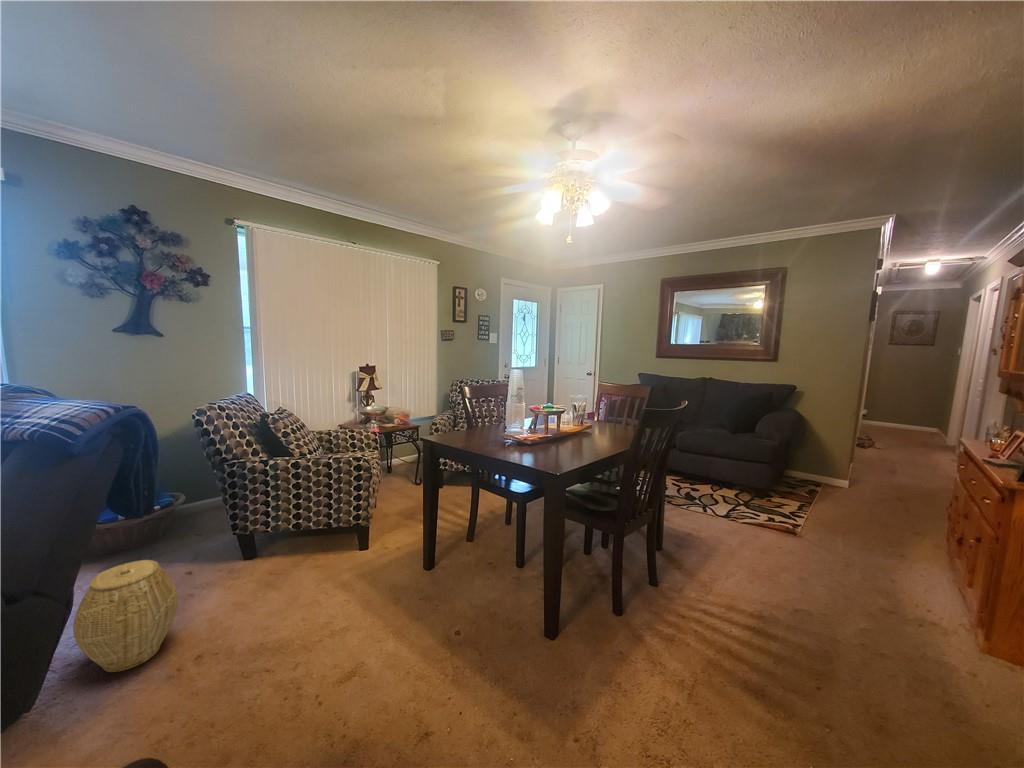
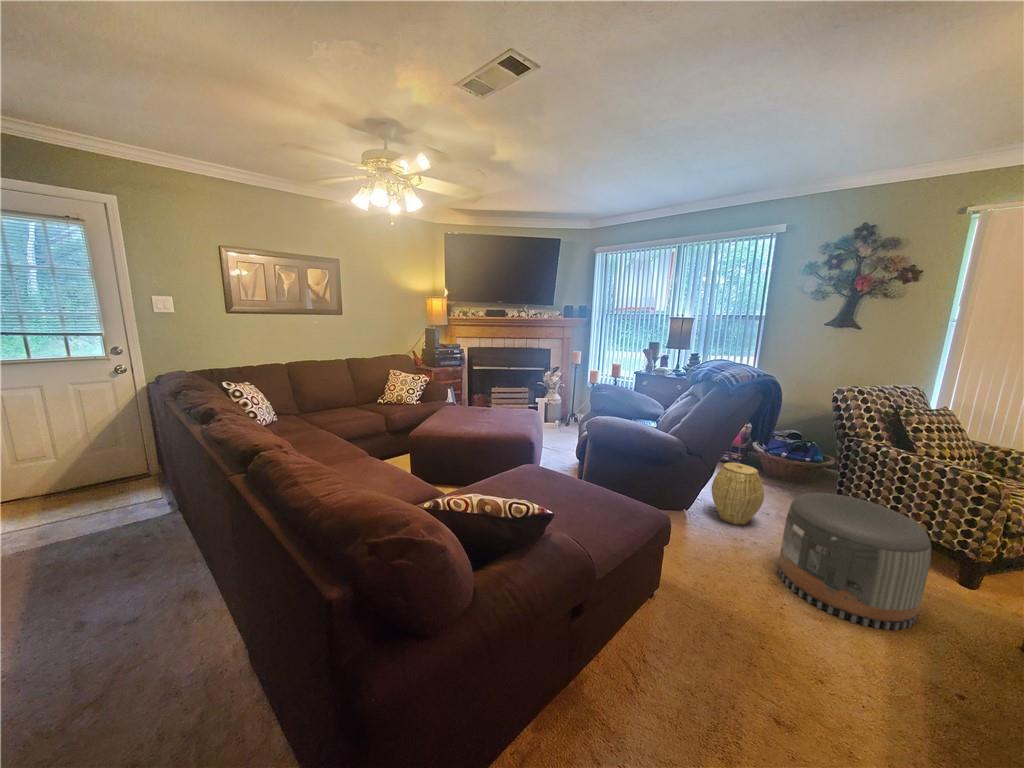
pouf: none [258,518,390,674] -> present [778,493,931,630]

